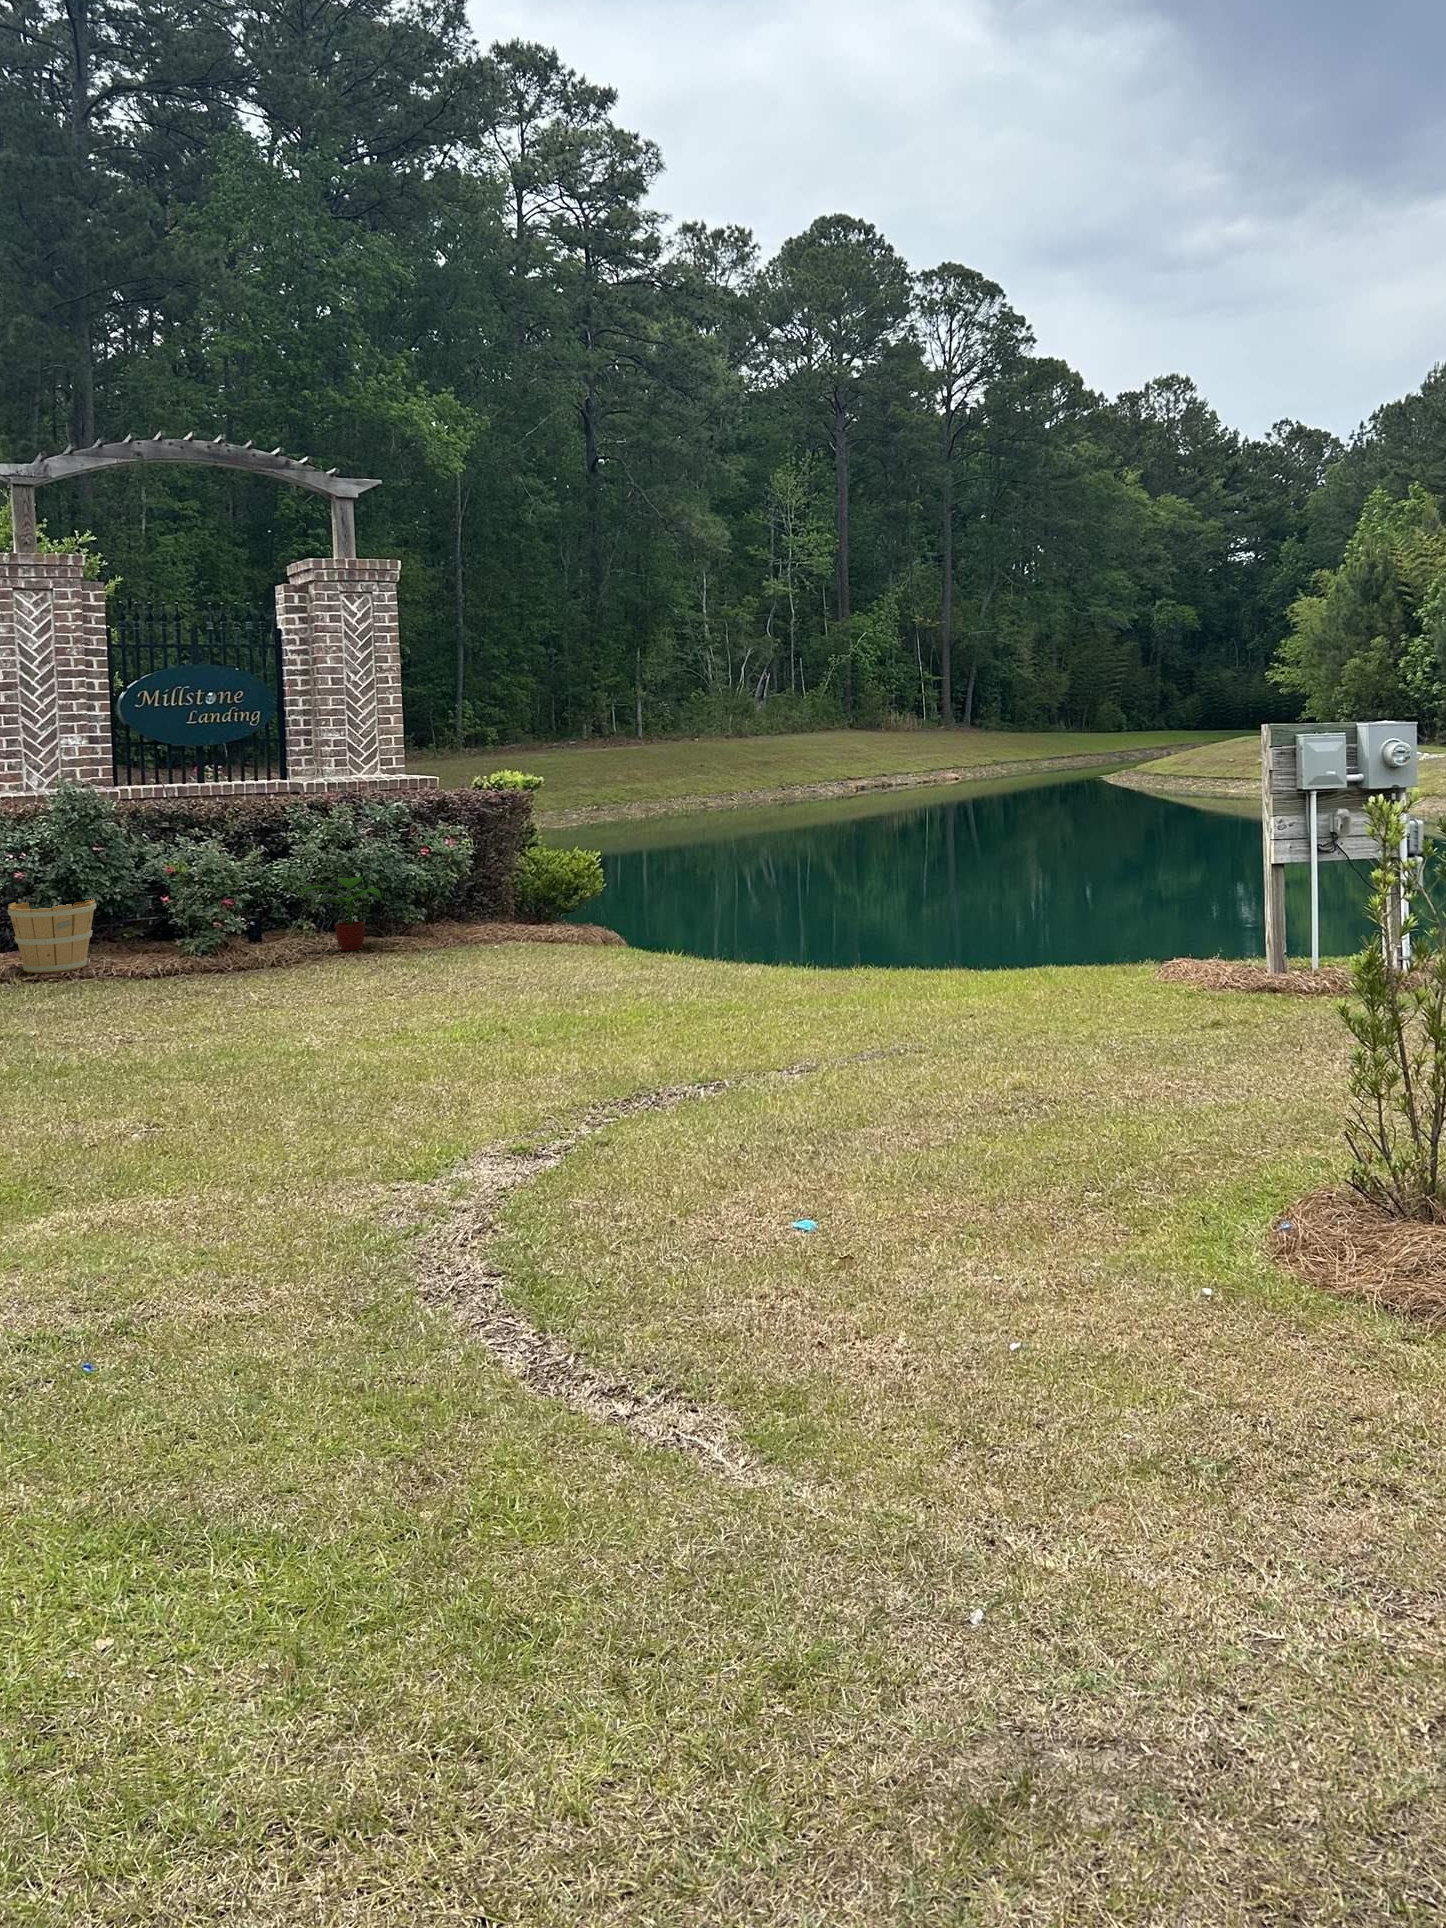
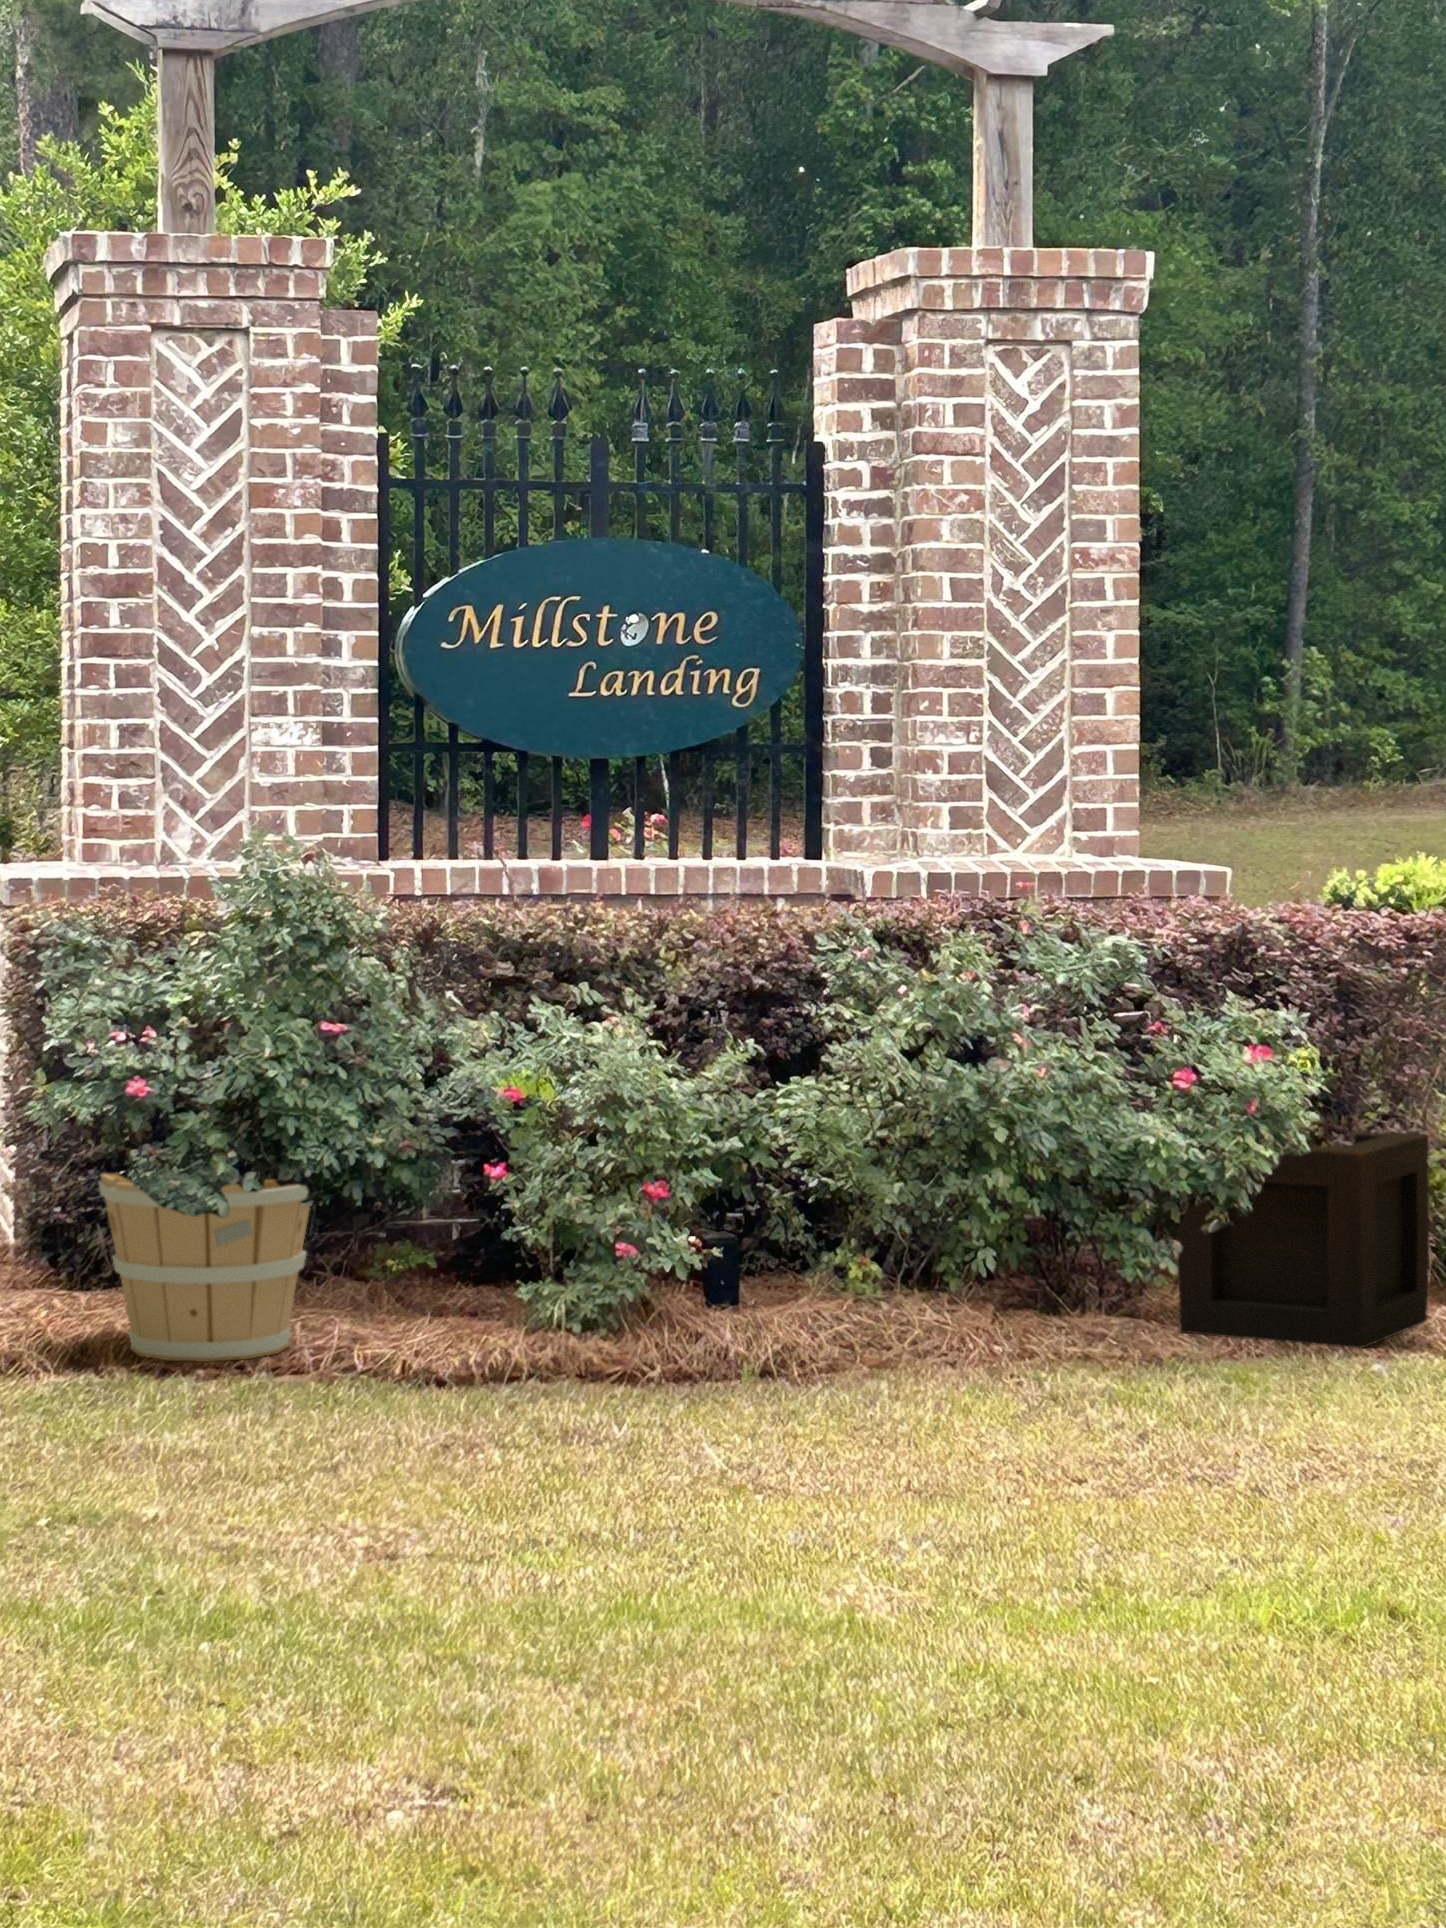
wooden crate: none [418,865,507,938] -> present [1178,1133,1430,1348]
potted plant: present [298,876,382,951] -> none [845,1144,1083,1361]

